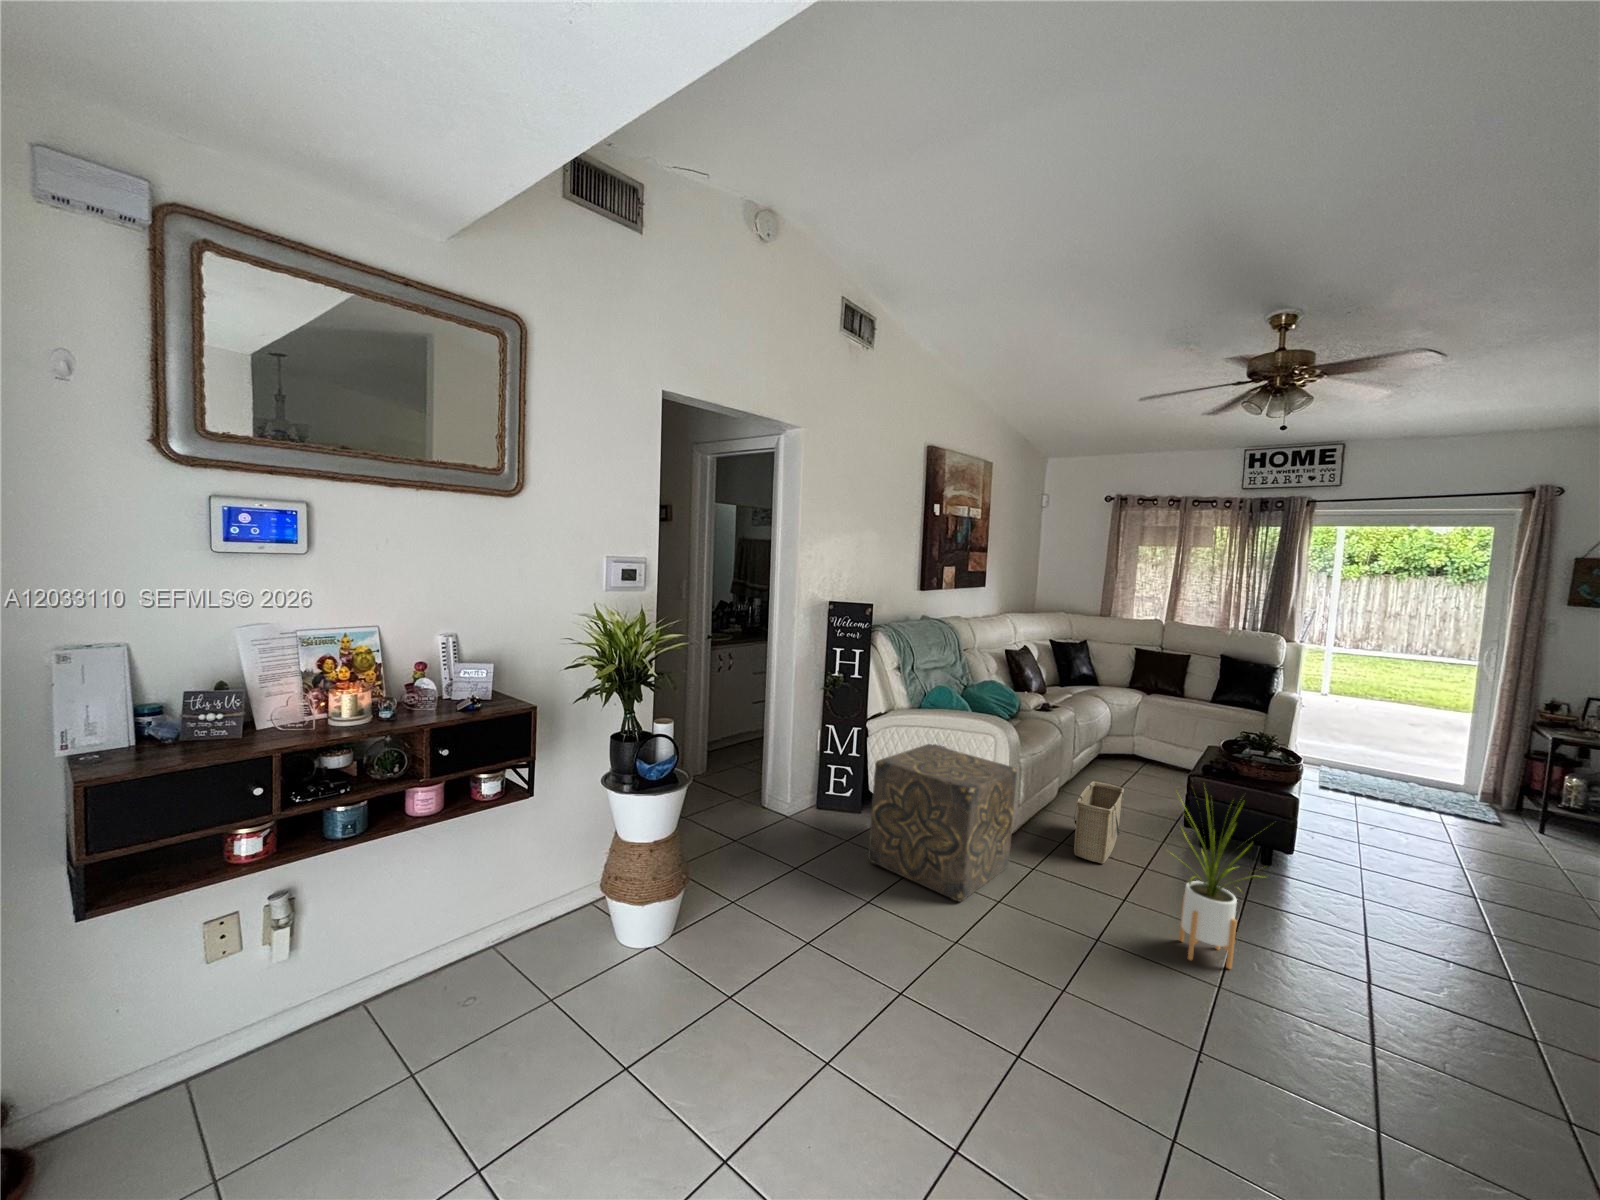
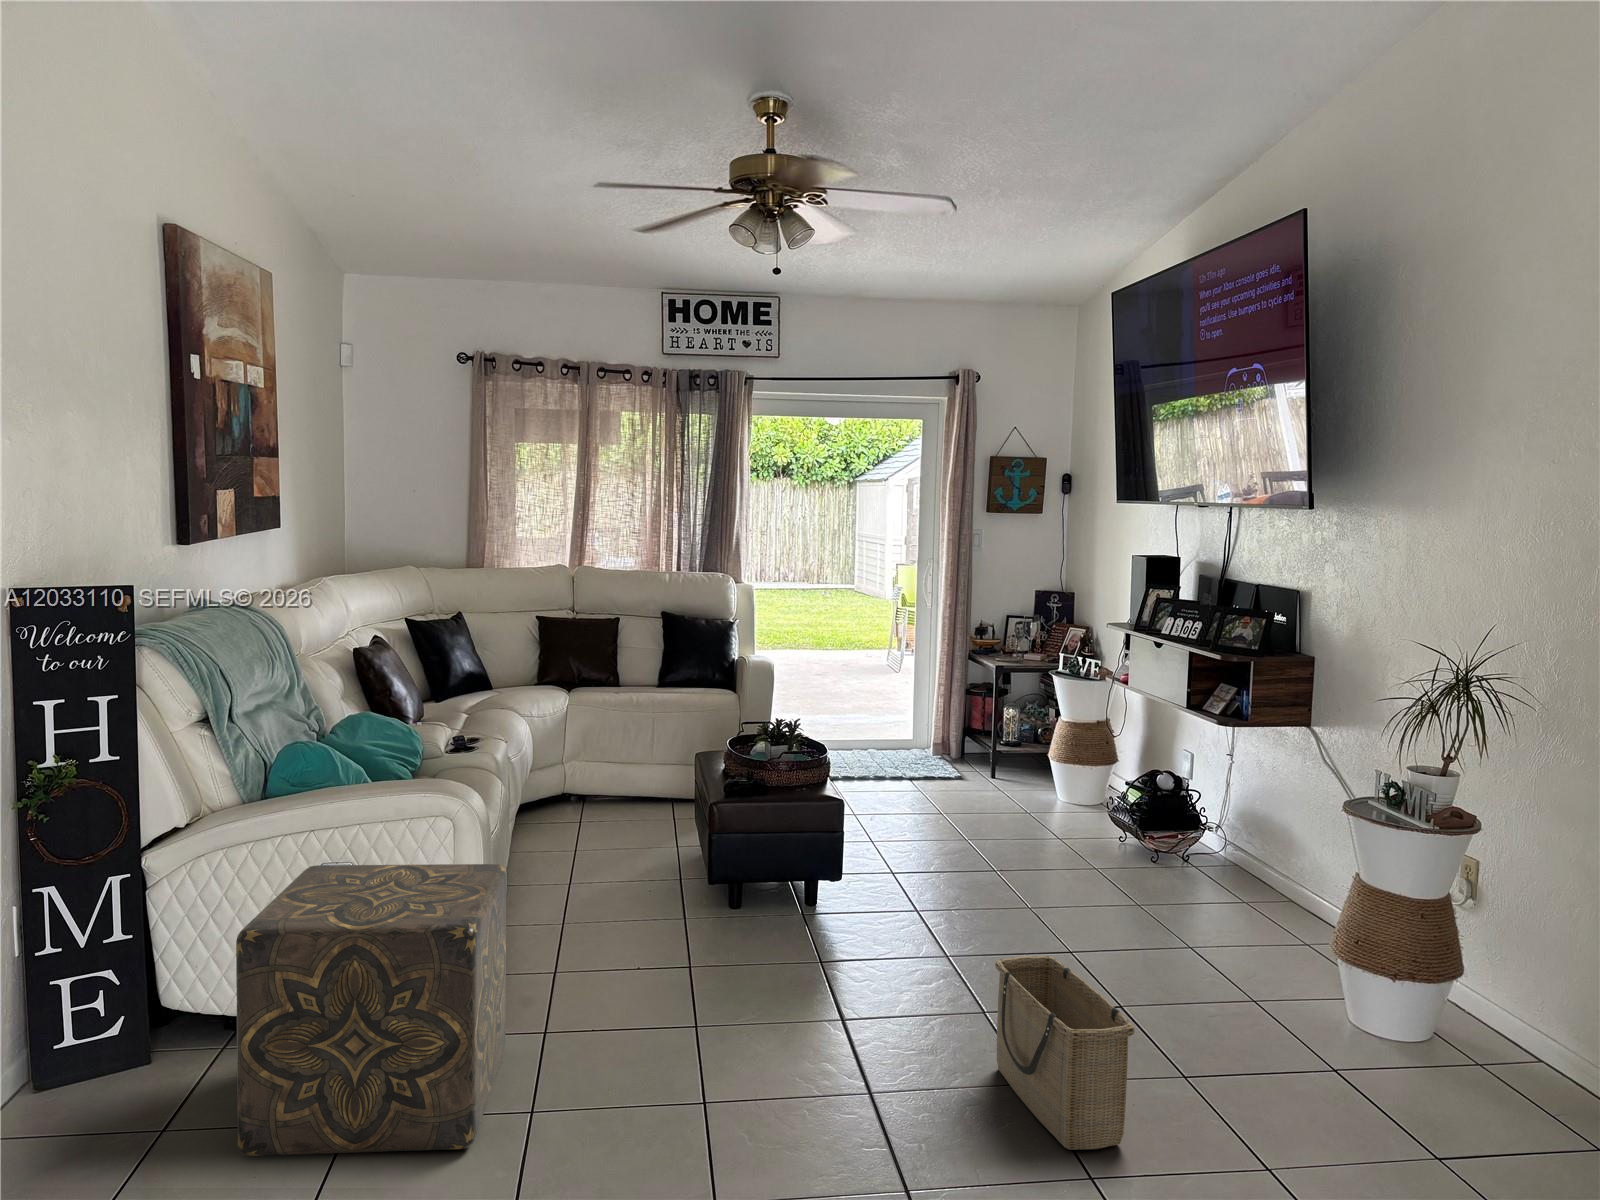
basket: present [1074,781,1124,863] -> present [995,956,1134,1150]
house plant: present [1179,795,1265,969] -> none [761,806,896,1073]

